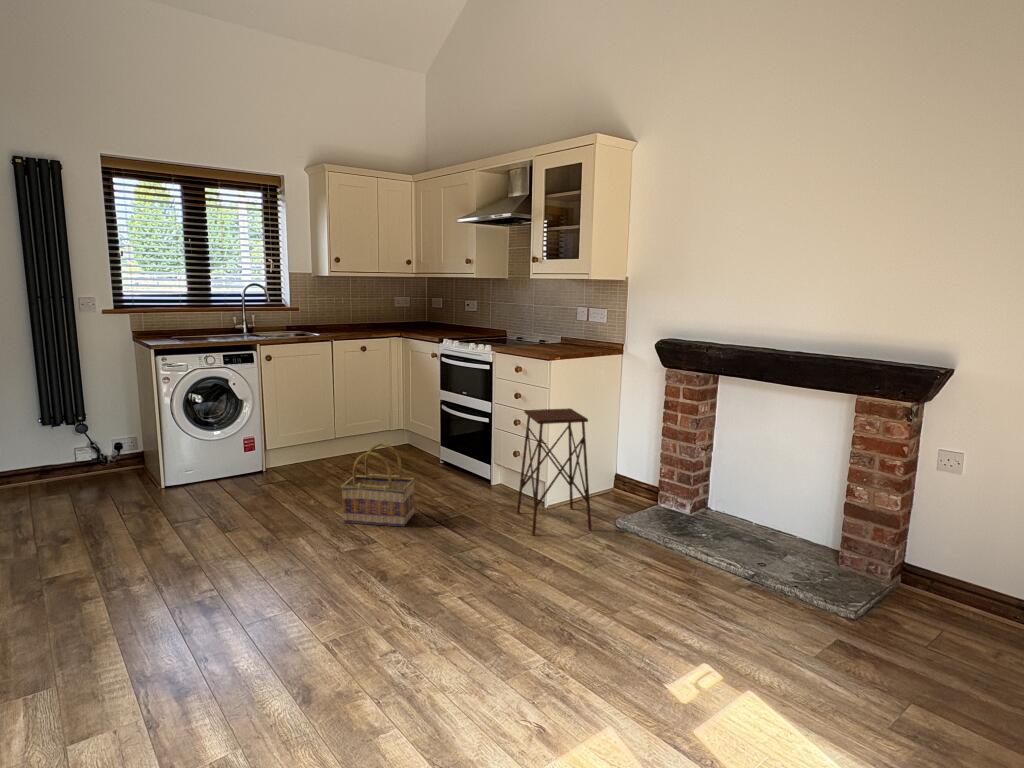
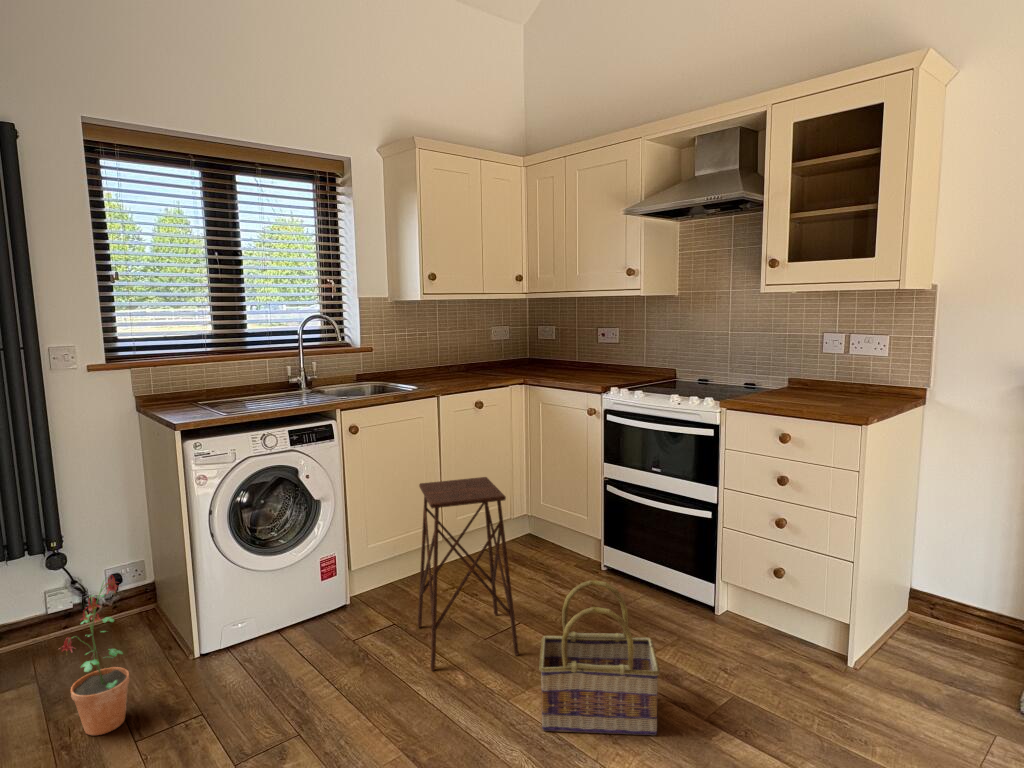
side table: present [517,408,591,535] -> present [418,477,519,671]
potted plant: none [79,427,118,513] -> present [62,576,129,735]

